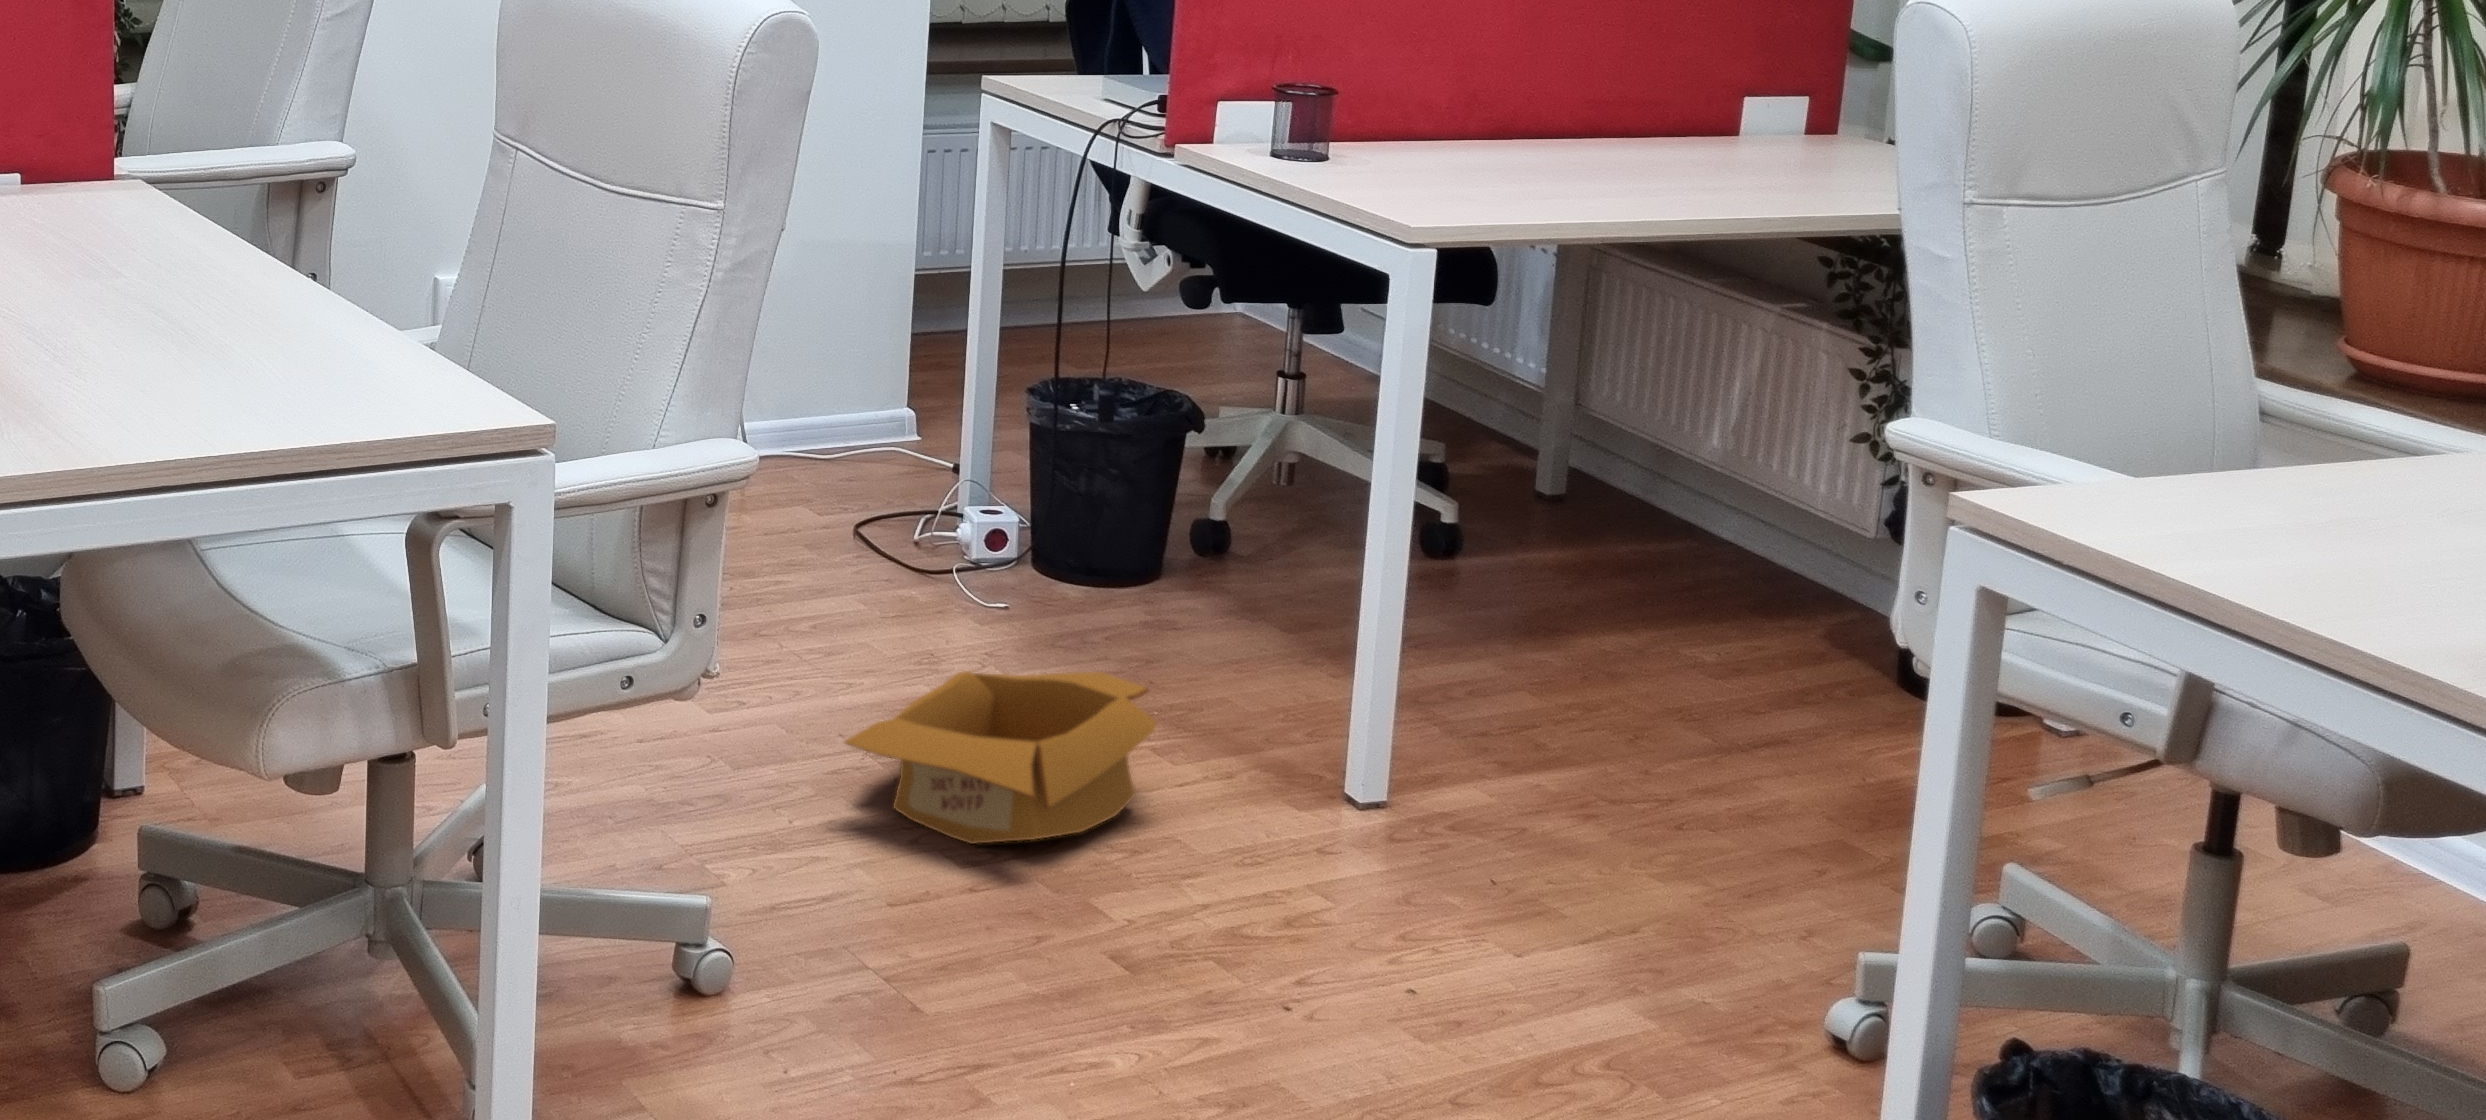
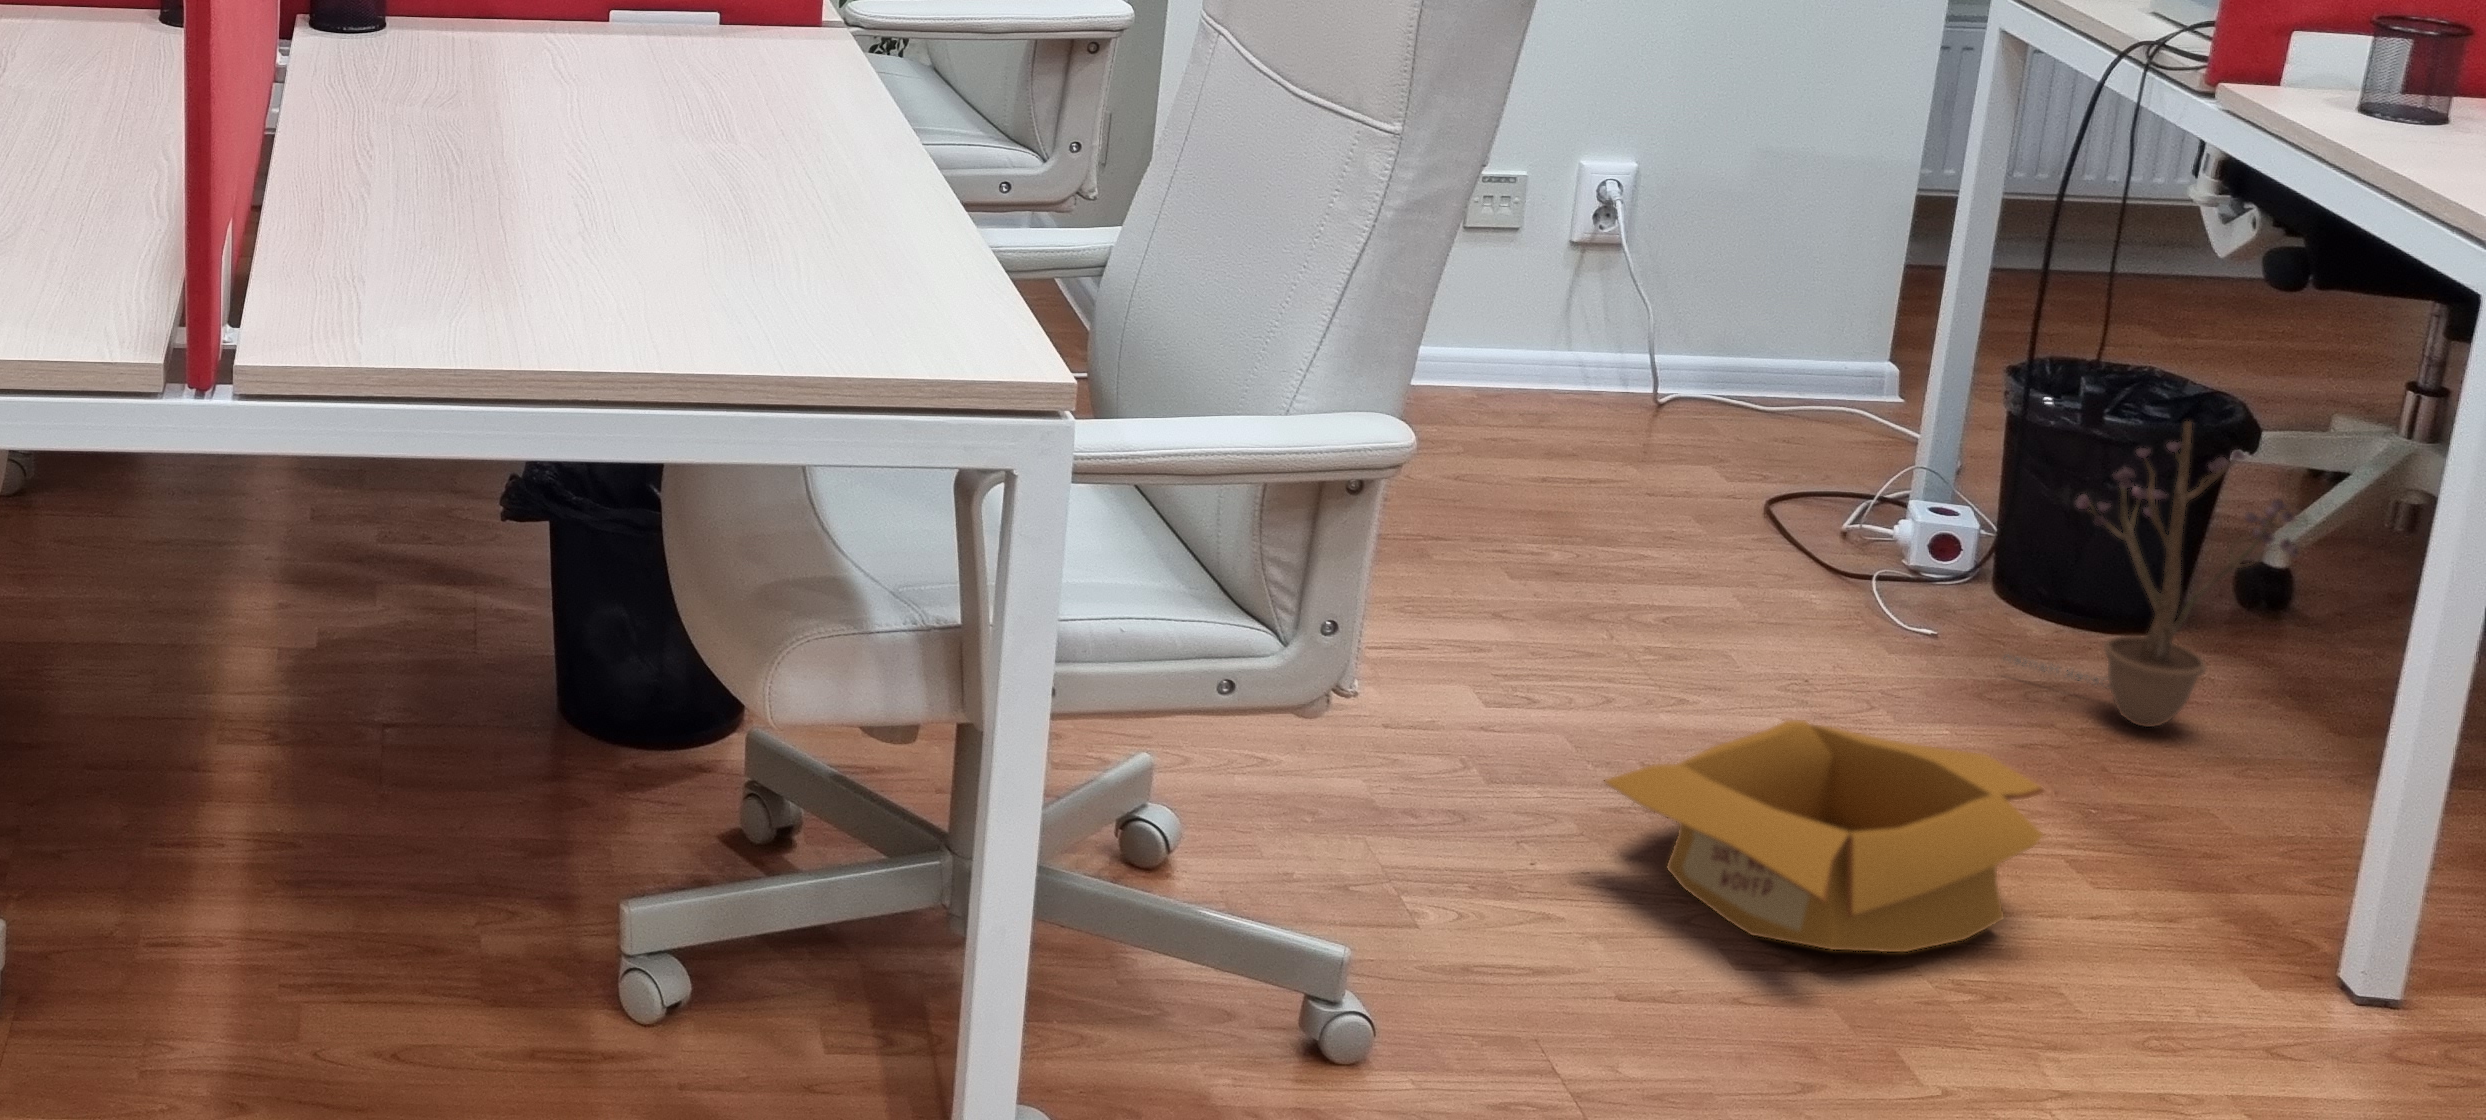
decorative plant: none [1062,405,1256,648] -> present [2015,422,2298,727]

